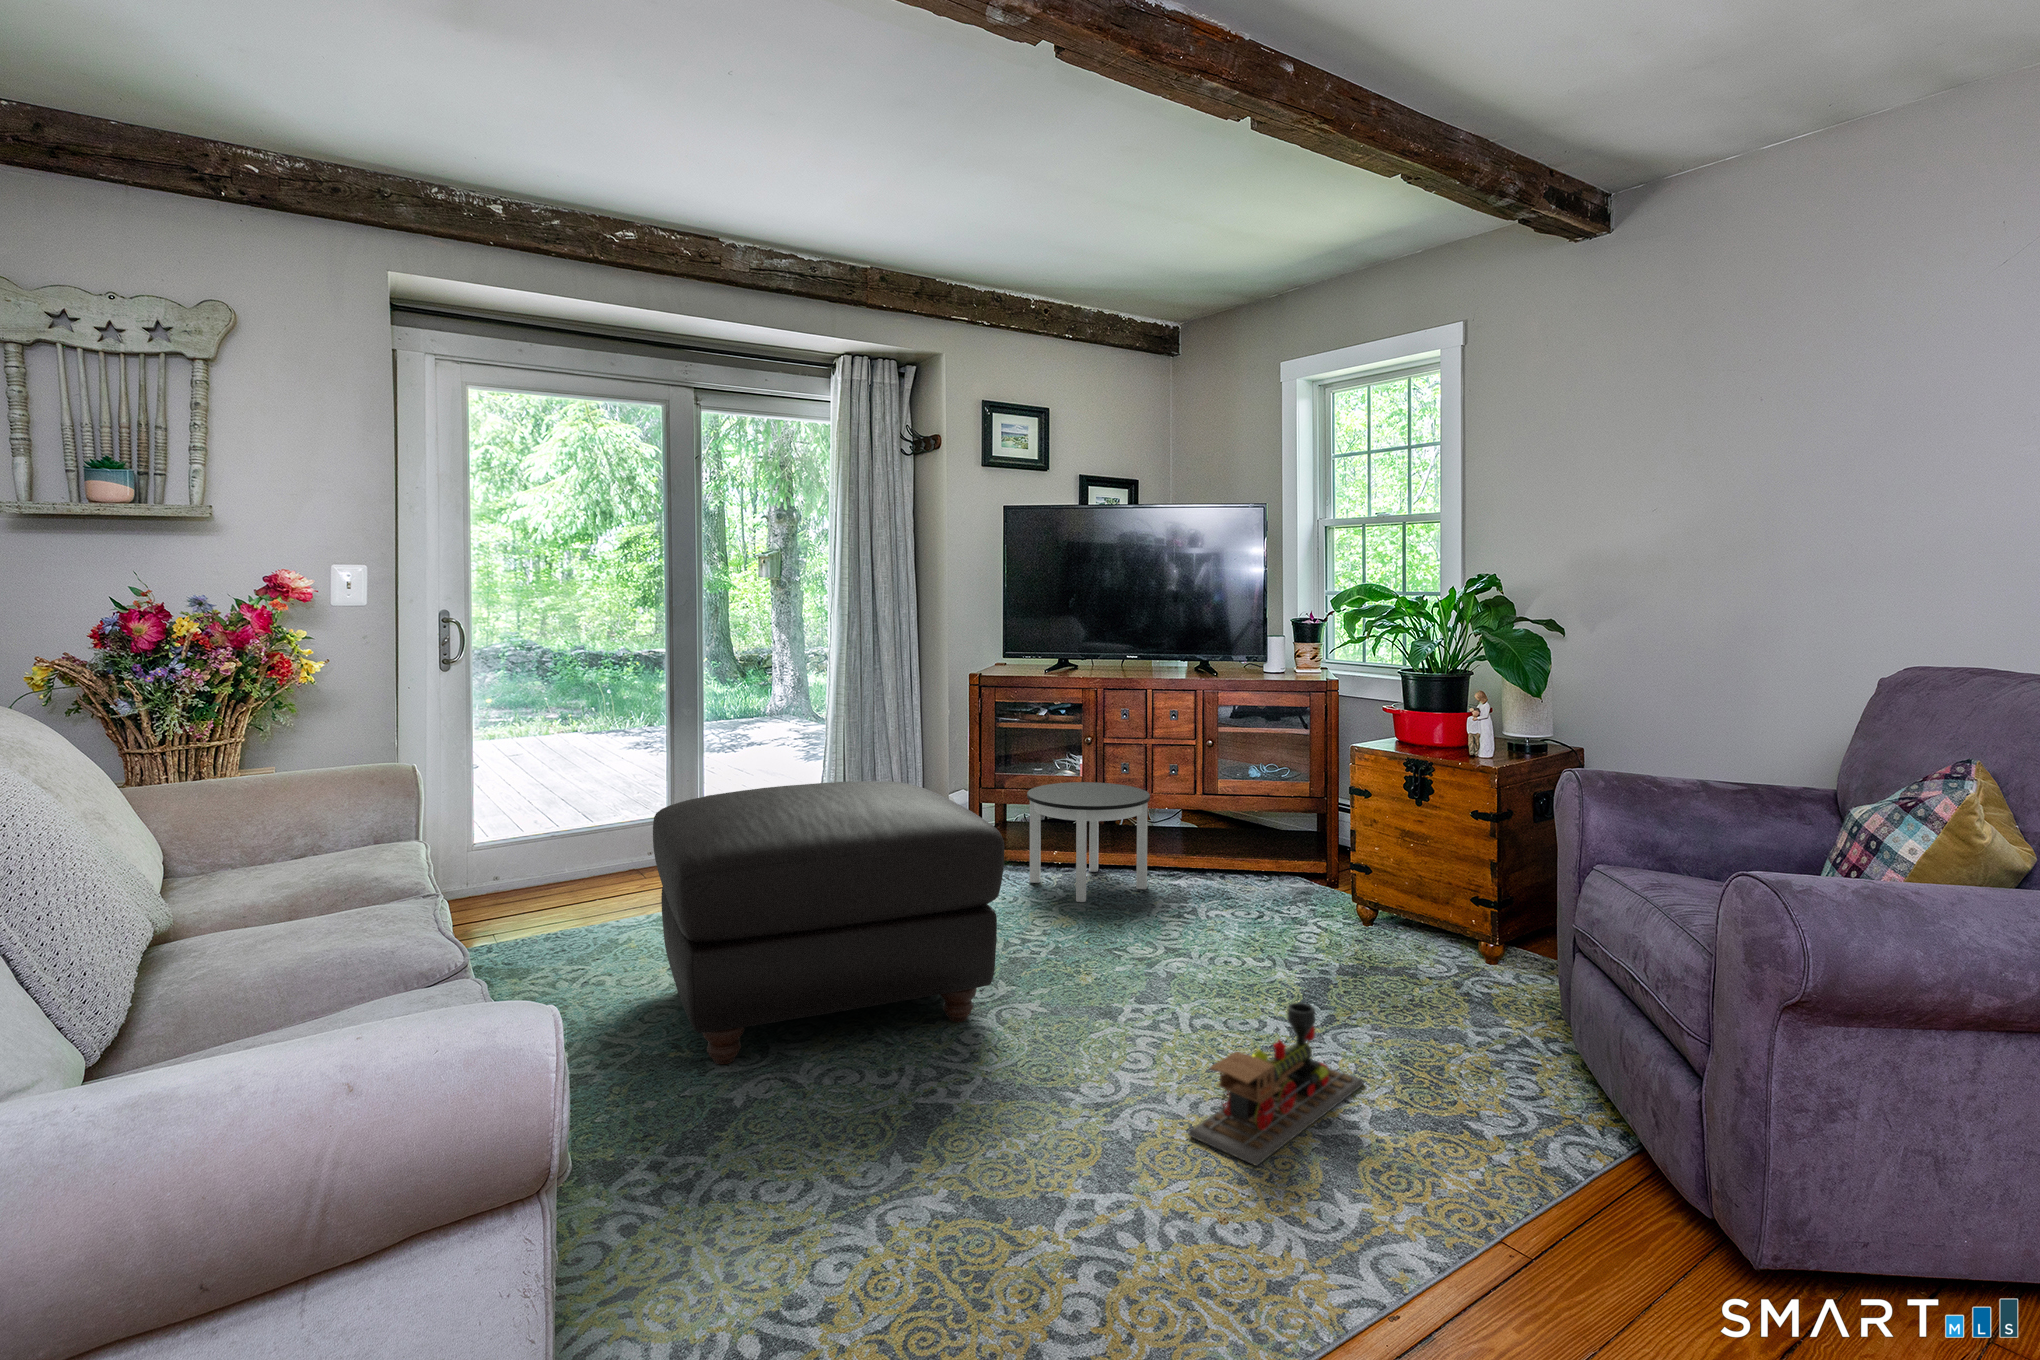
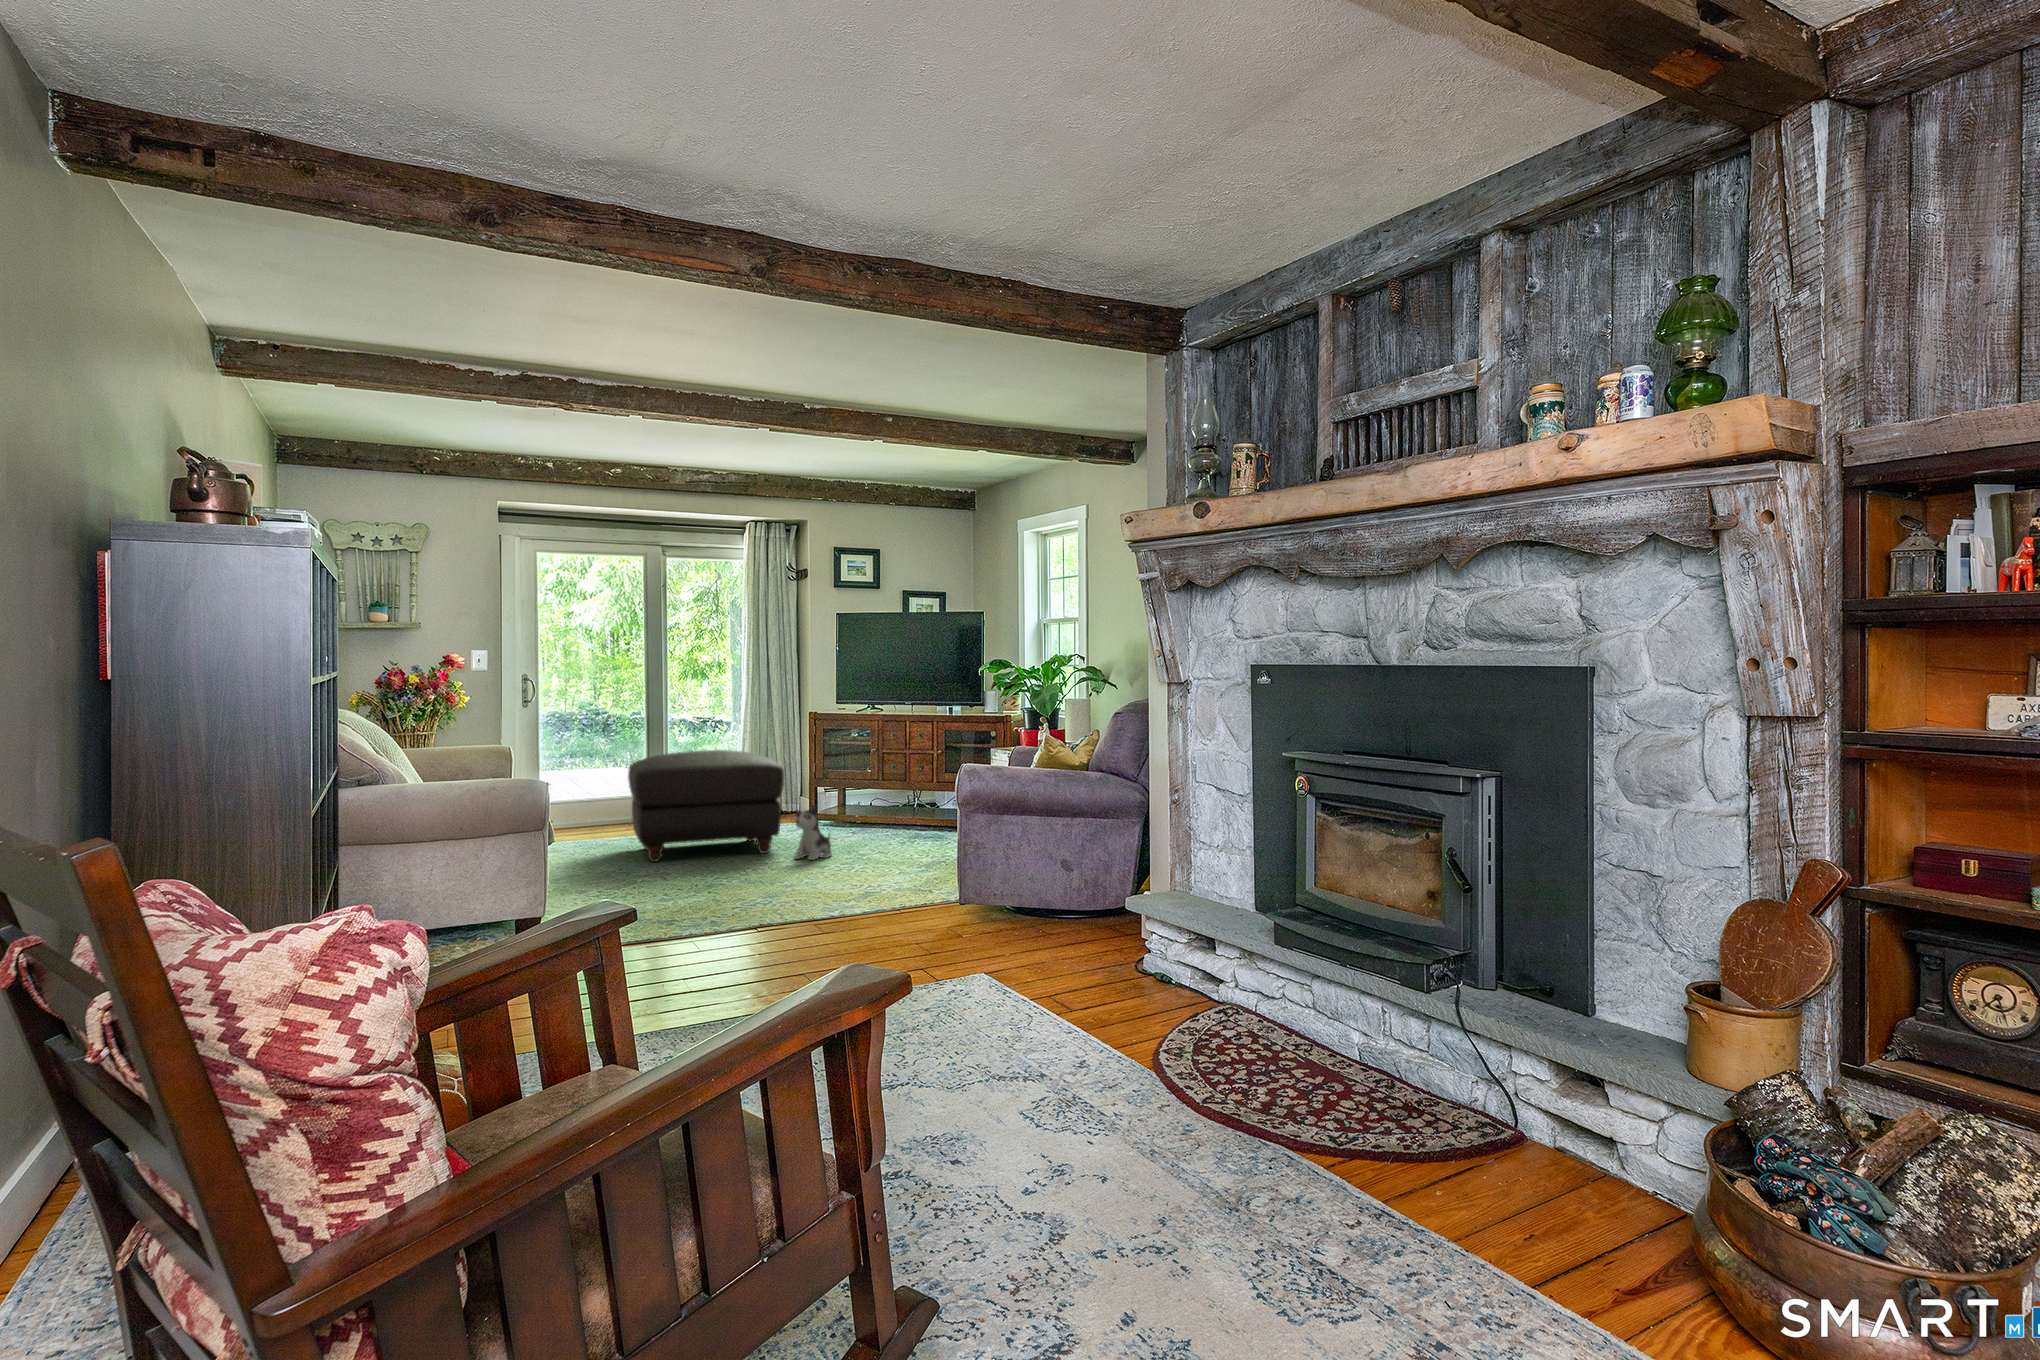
round table: present [1027,782,1150,902] -> none [838,767,906,826]
plush toy: none [1046,929,1128,1070] -> present [793,805,832,860]
toy train: present [1188,1003,1364,1166] -> none [830,826,917,873]

